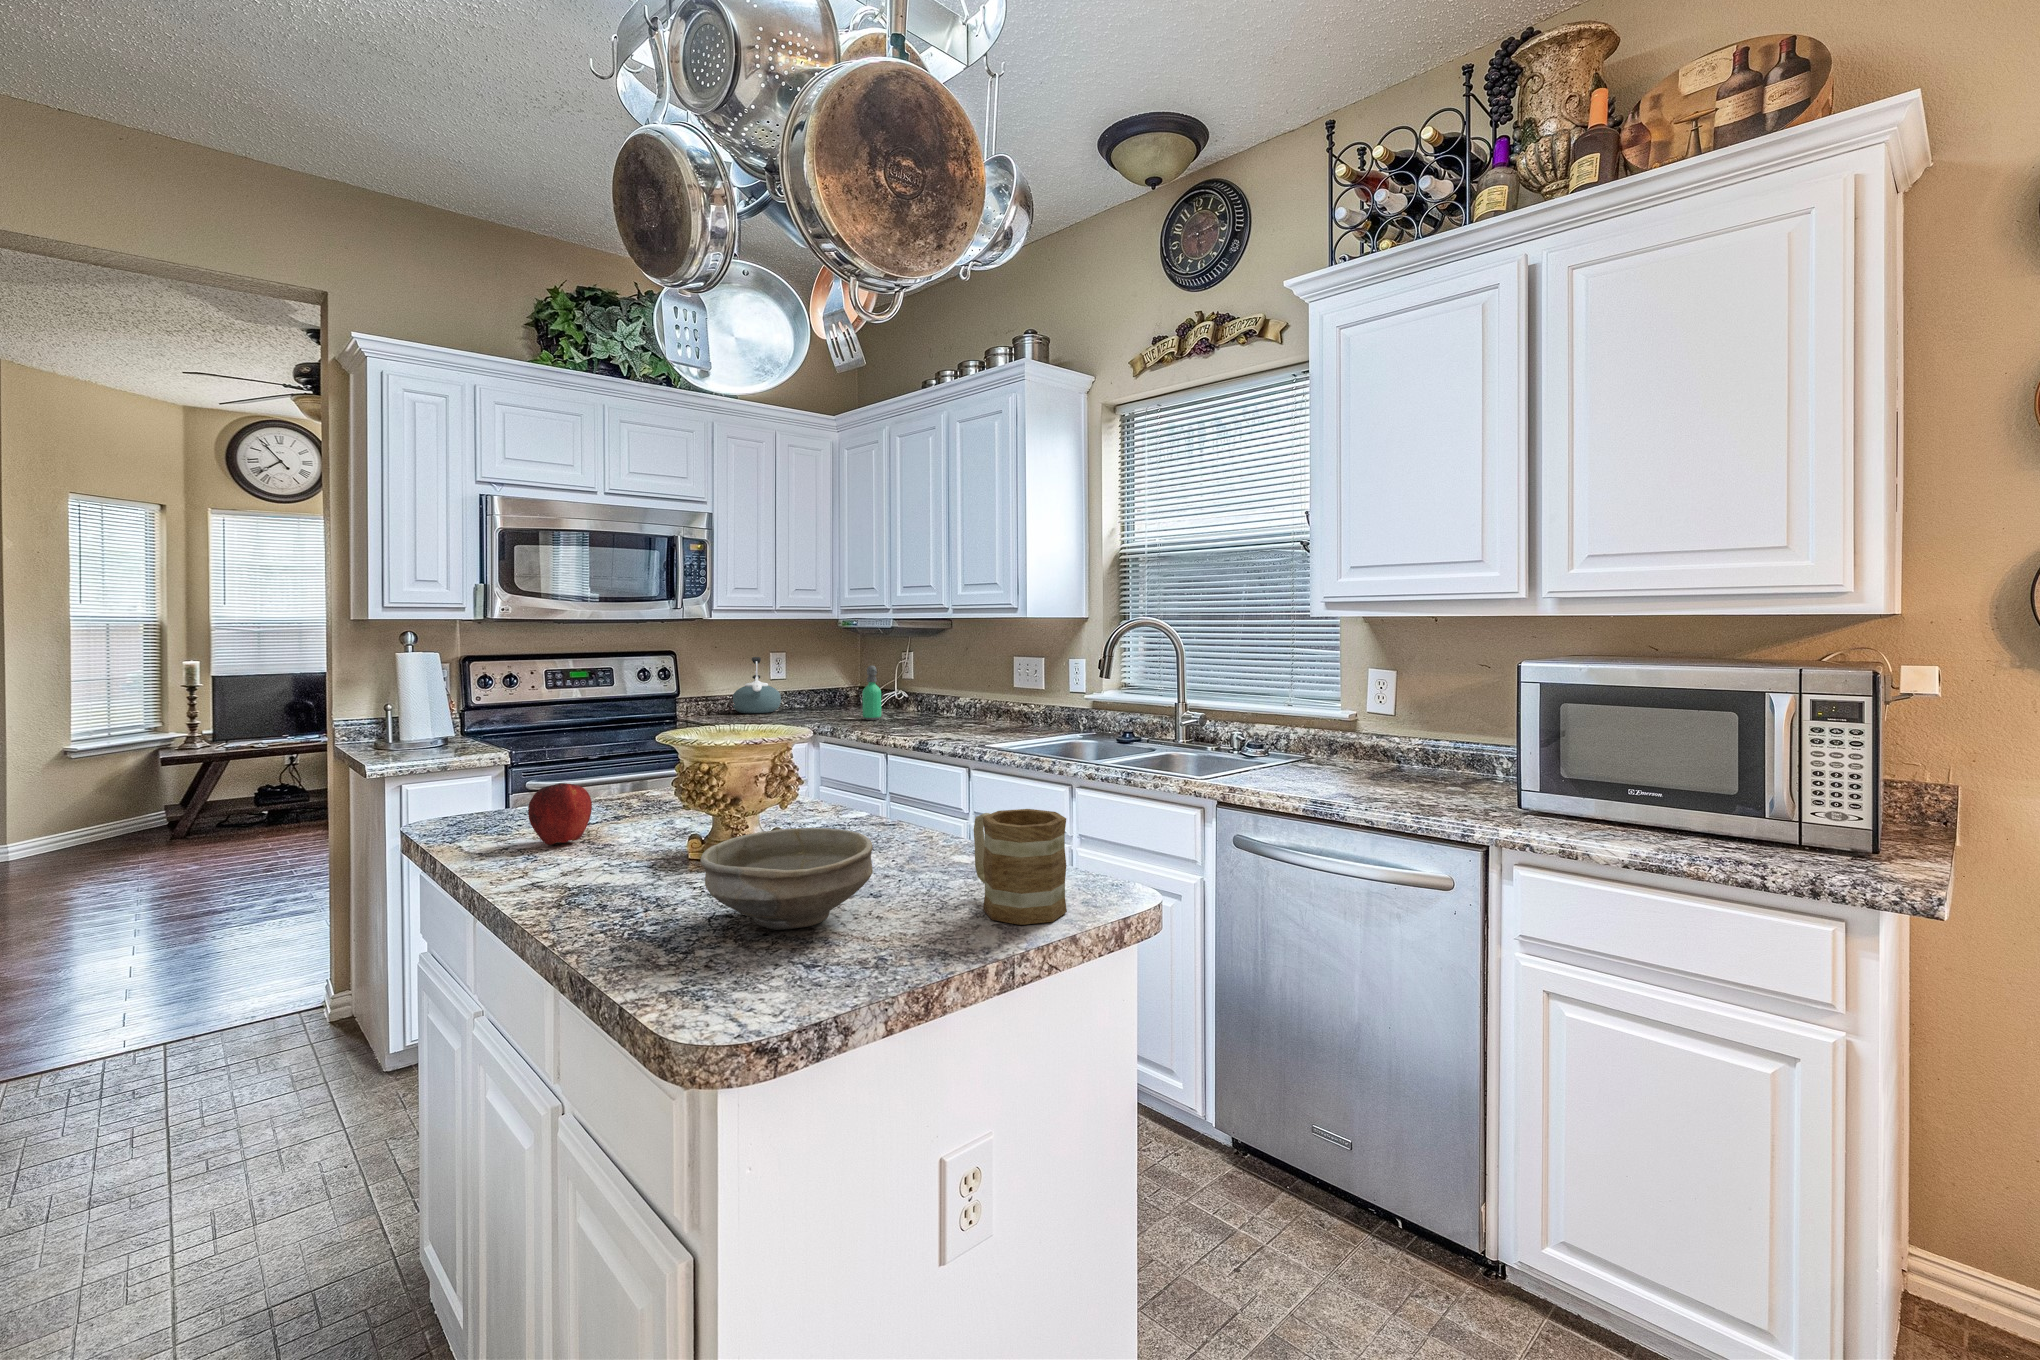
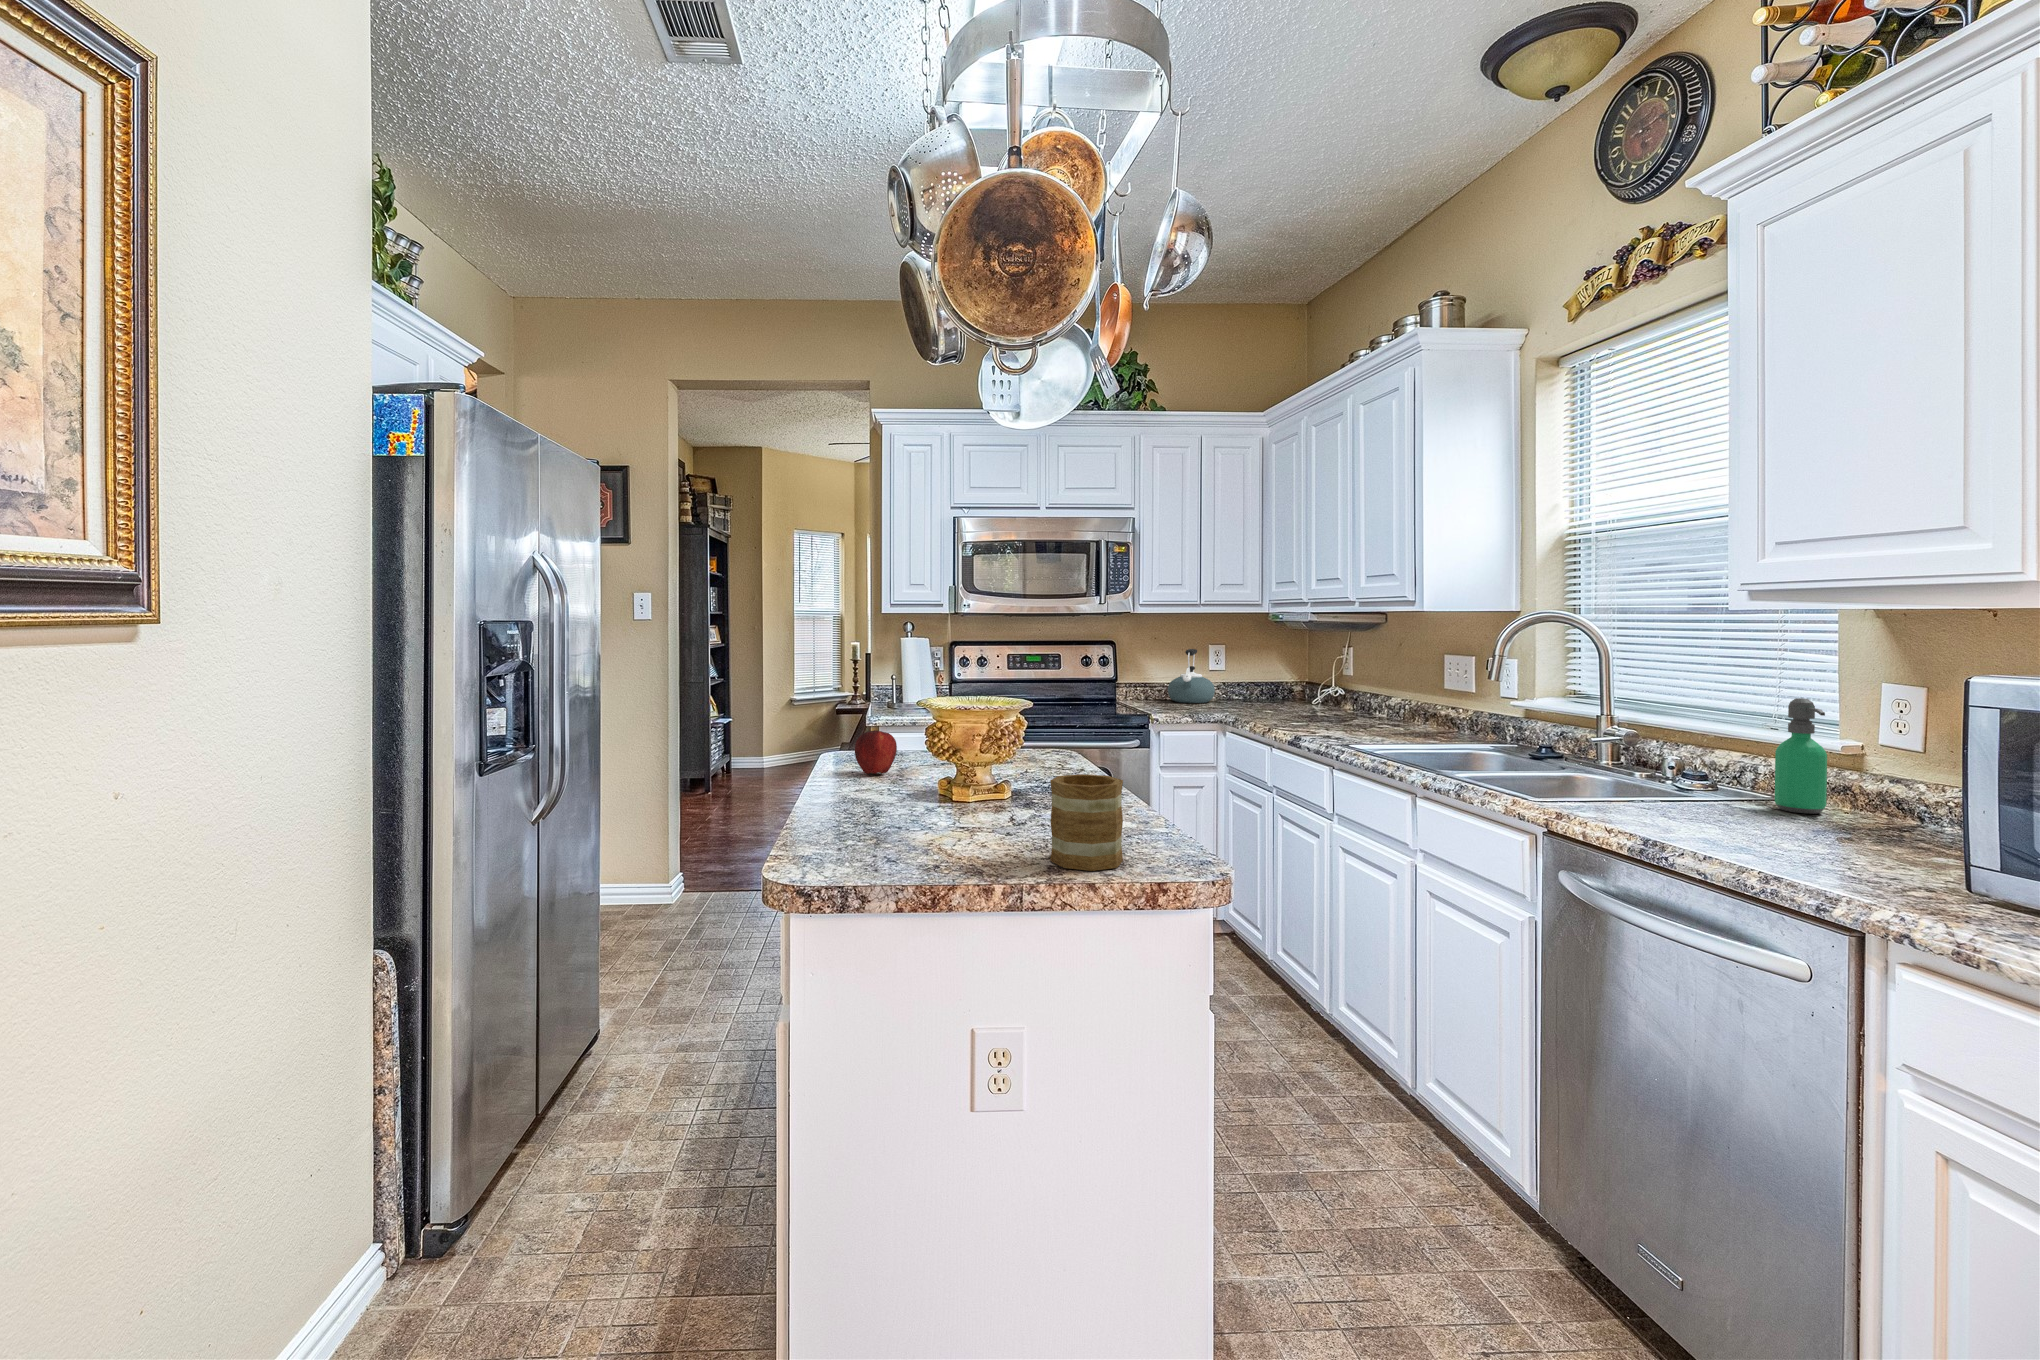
soap dispenser: present [862,666,881,720] -> present [1775,698,1827,814]
bowl: present [701,828,873,930] -> none [858,771,984,841]

